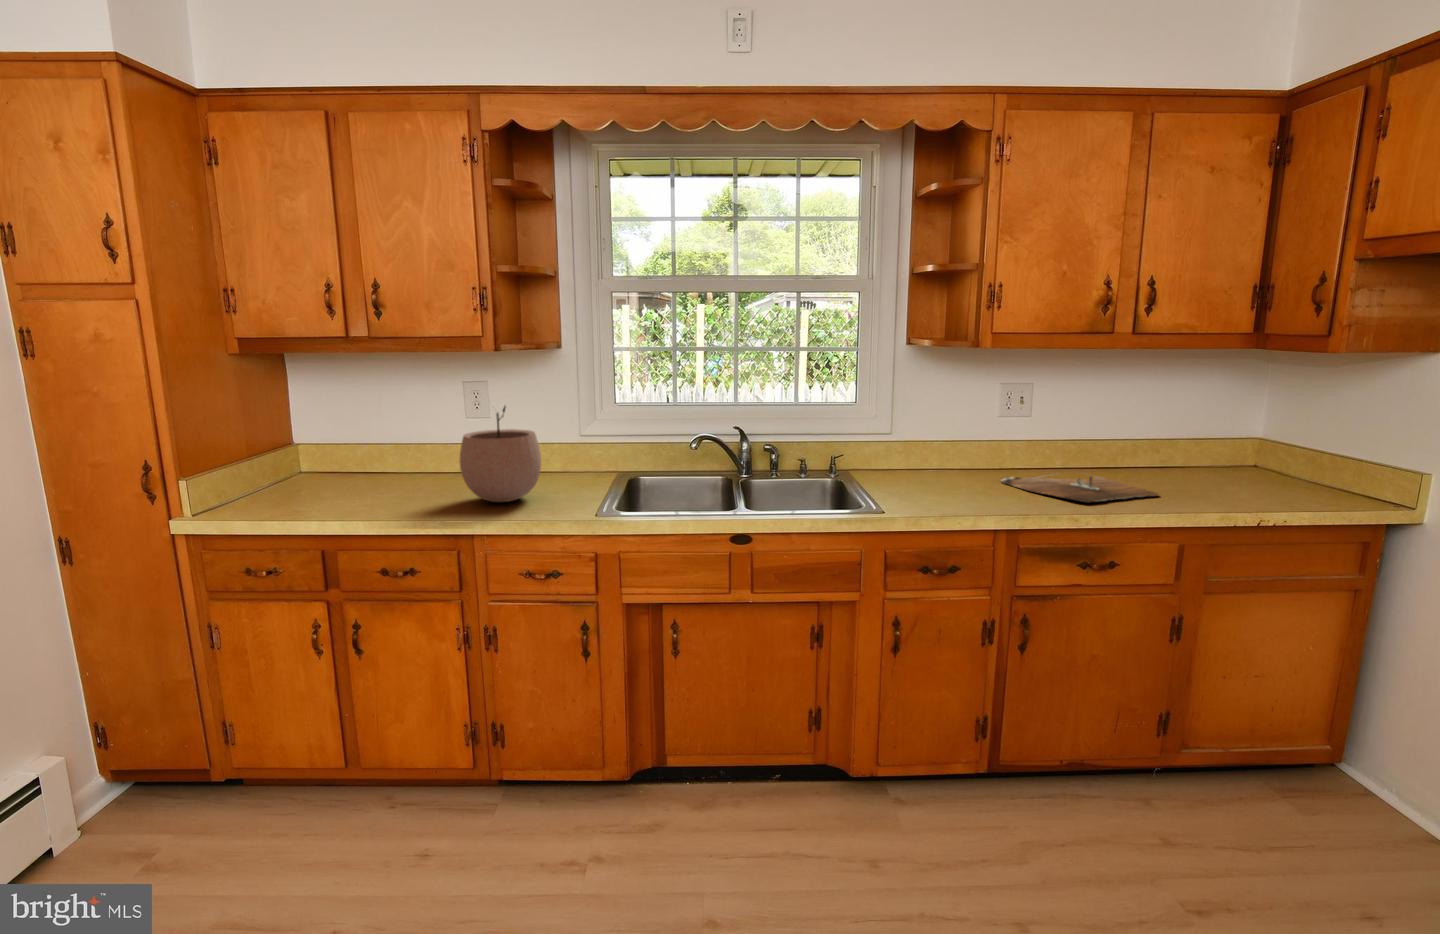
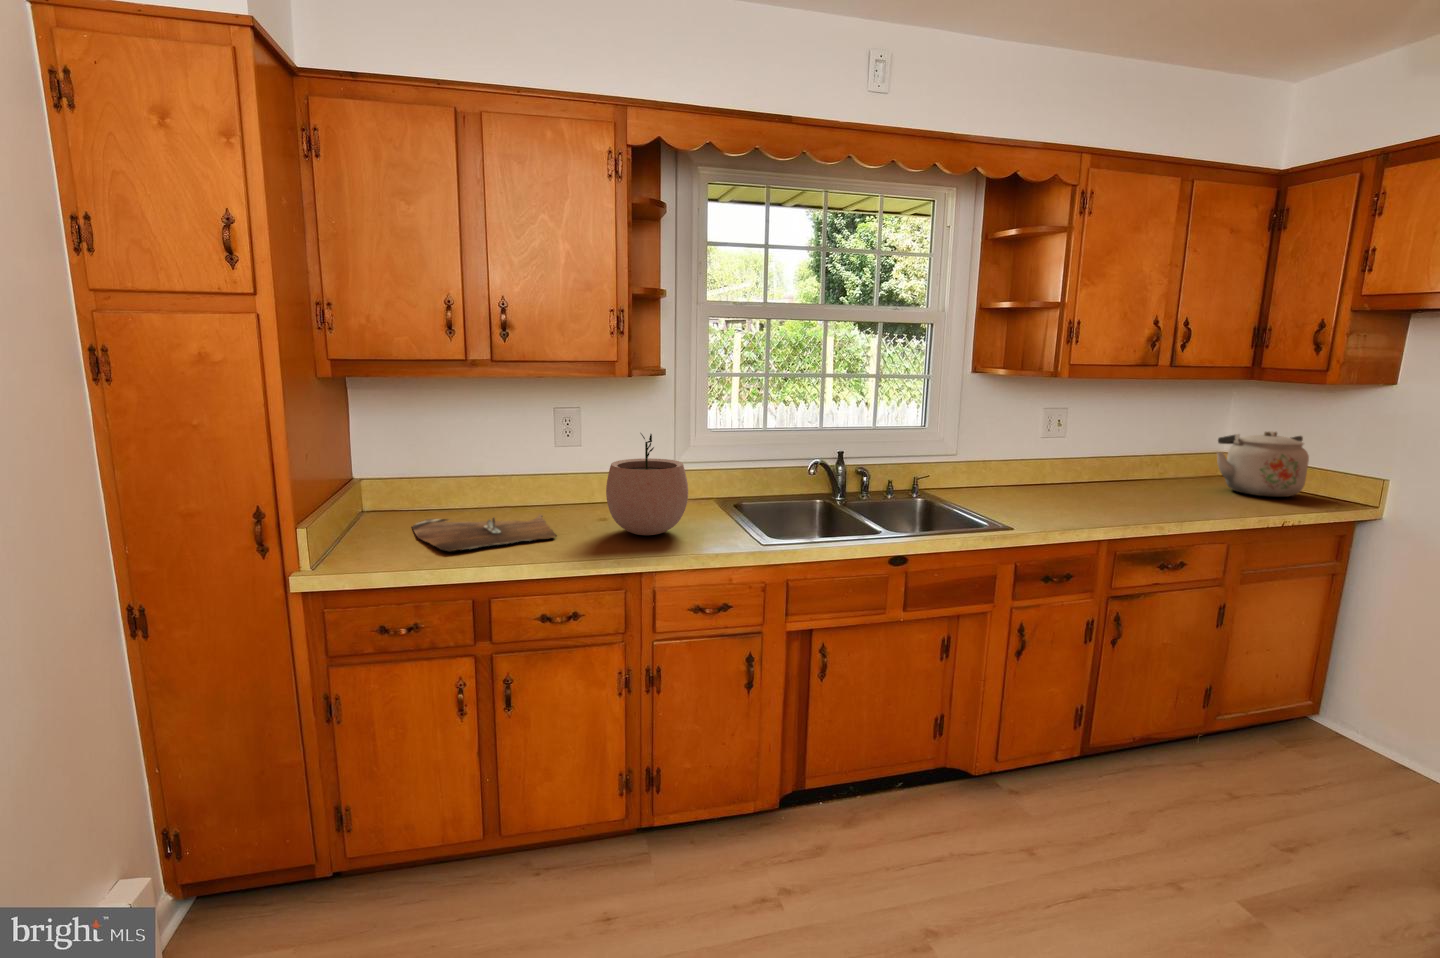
kettle: none [1210,410,1327,490] -> present [1217,431,1309,497]
cutting board: present [1001,475,1159,502] -> present [412,515,556,552]

